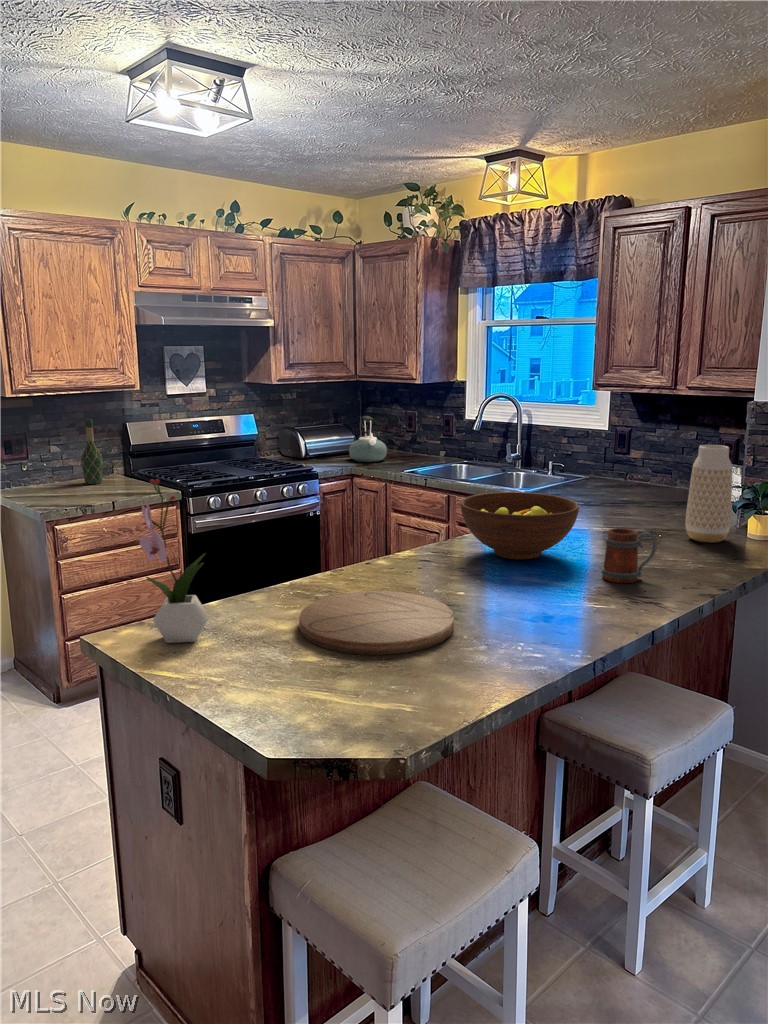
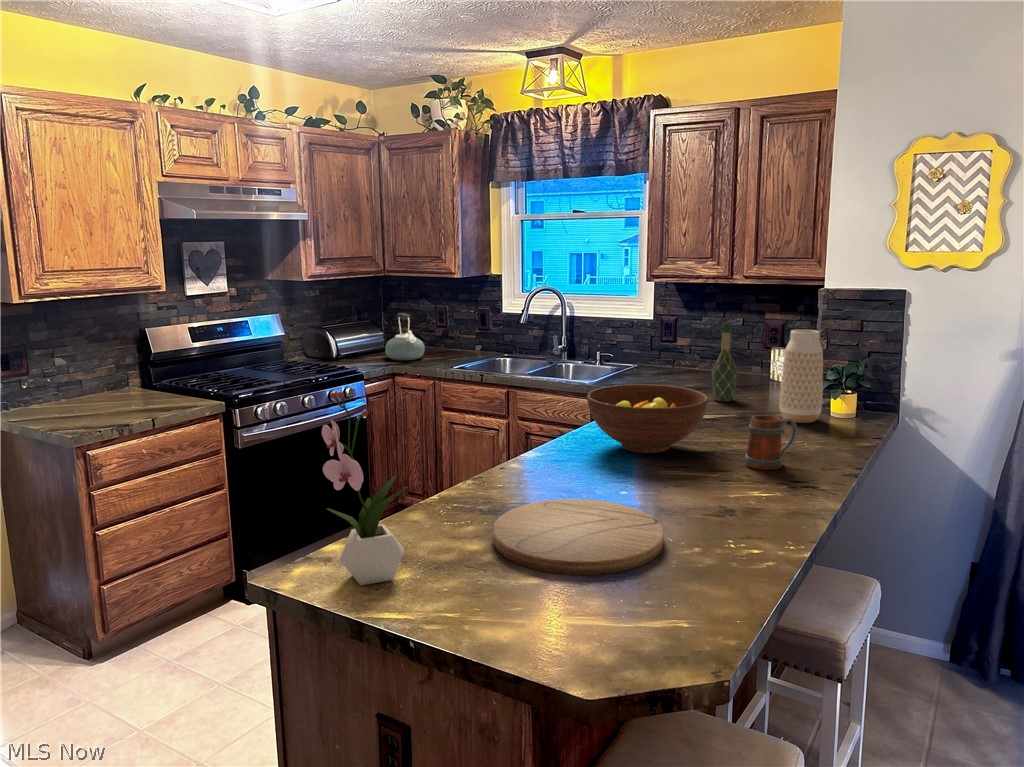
wine bottle: present [81,419,103,484] -> present [712,322,738,401]

